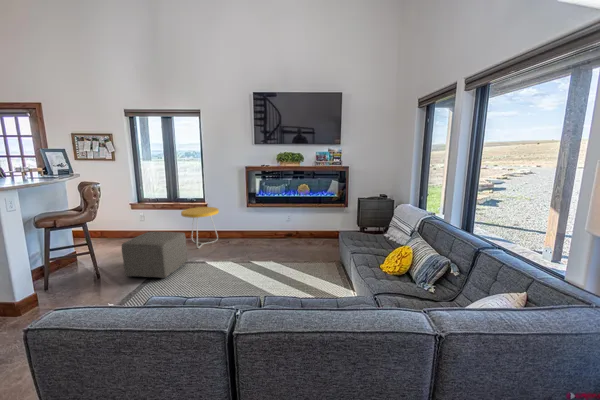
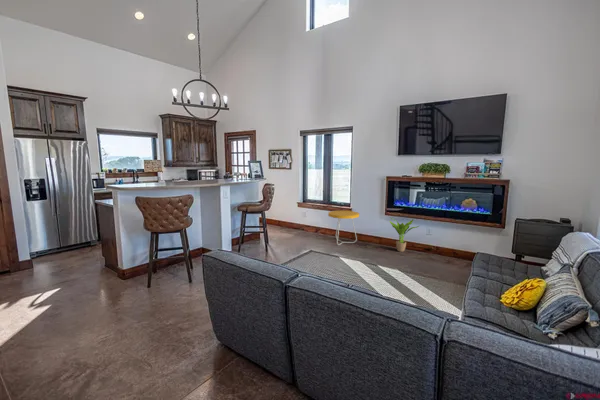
potted plant: none [251,207,281,242] -> present [390,218,418,252]
ottoman: present [122,232,188,279] -> none [280,224,325,261]

